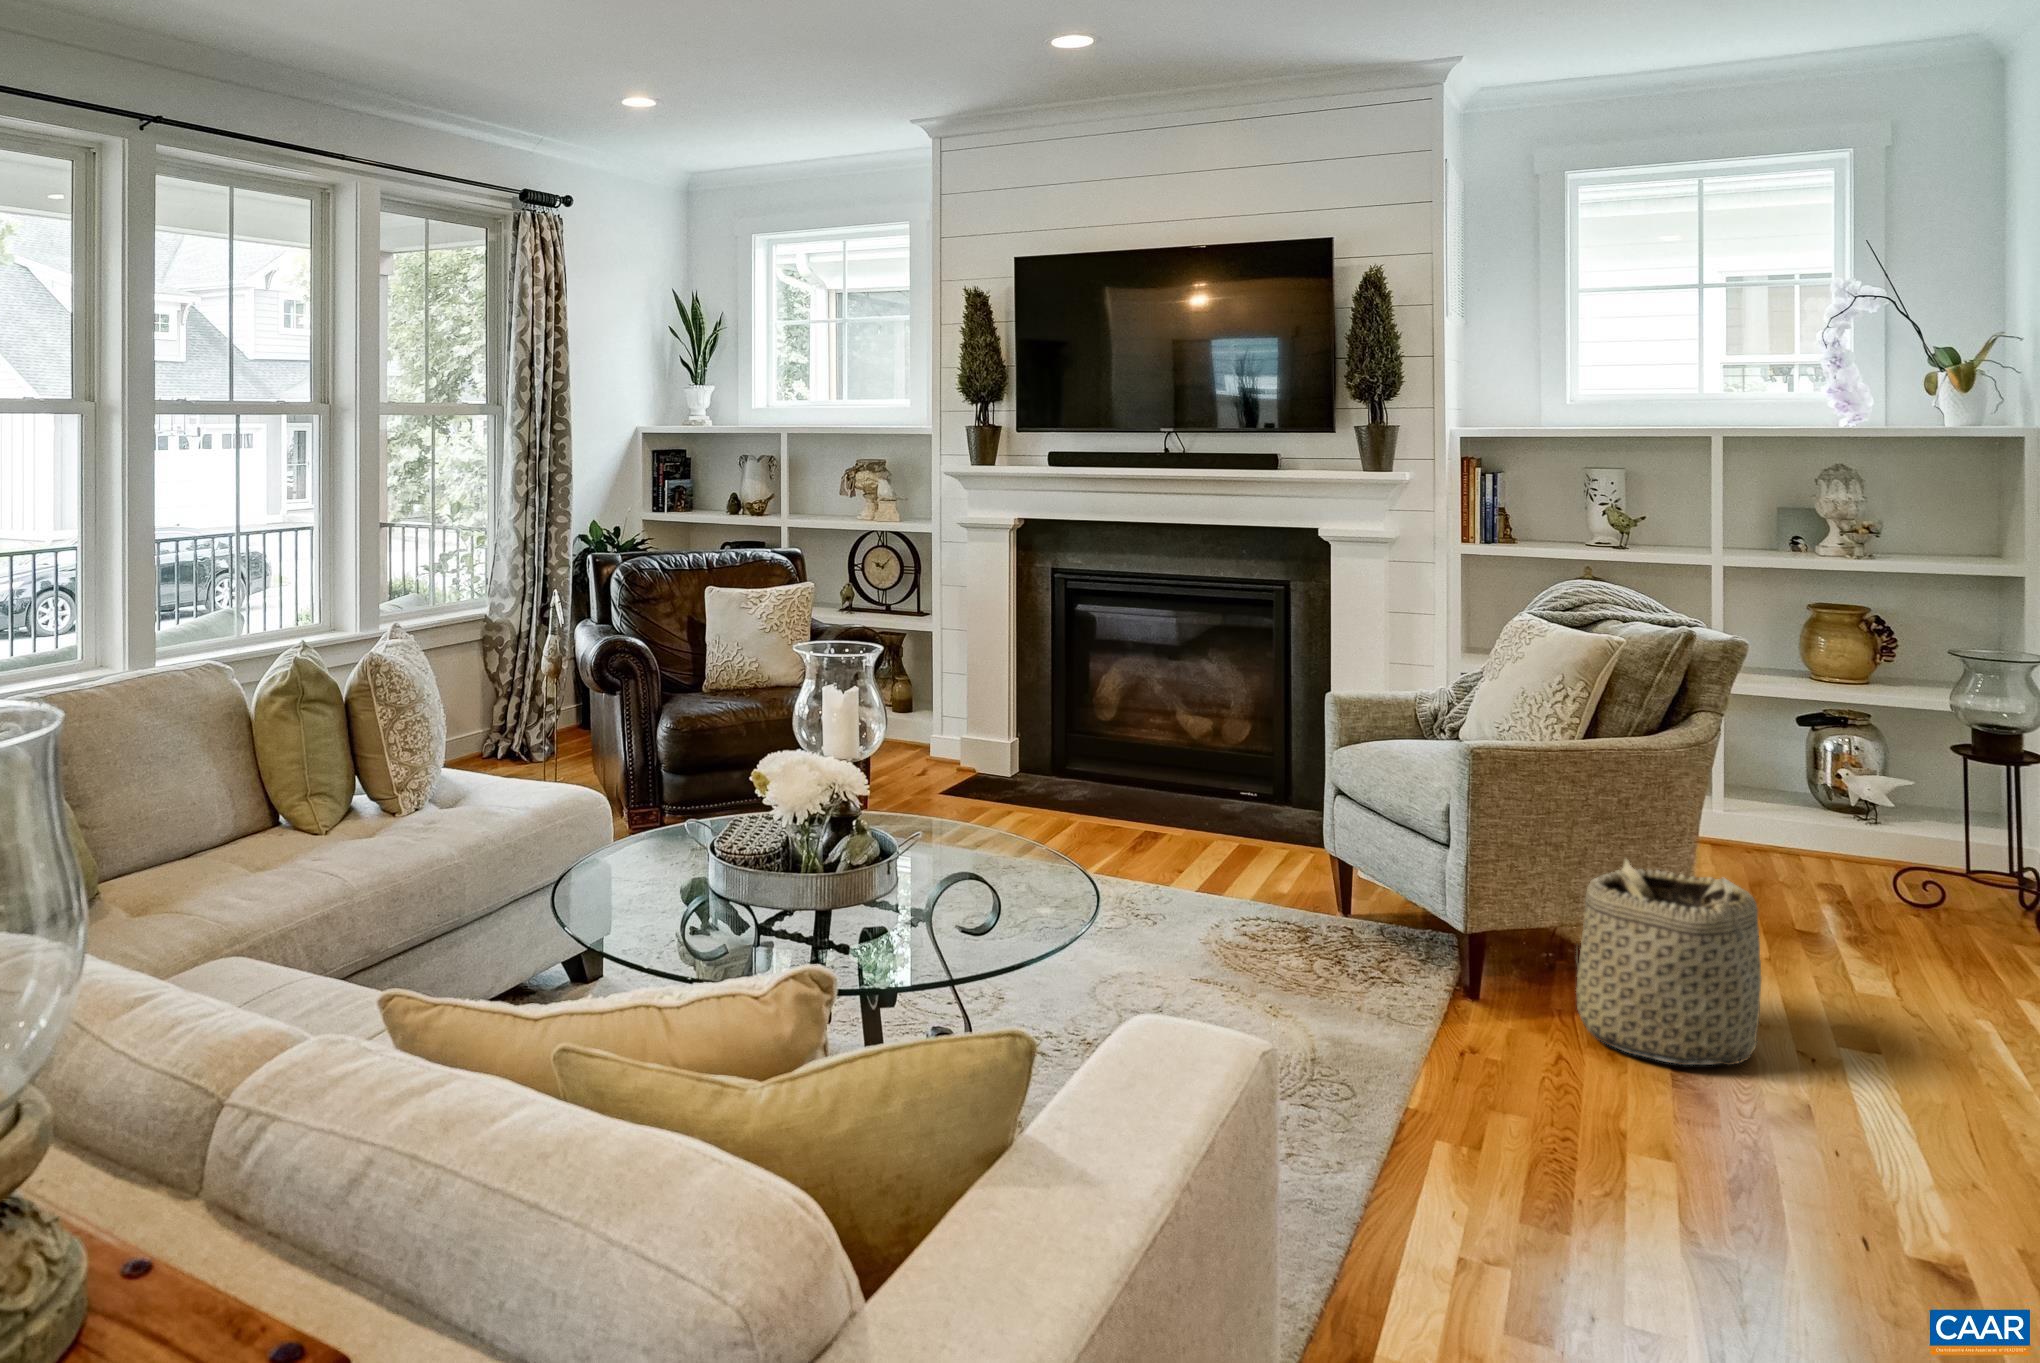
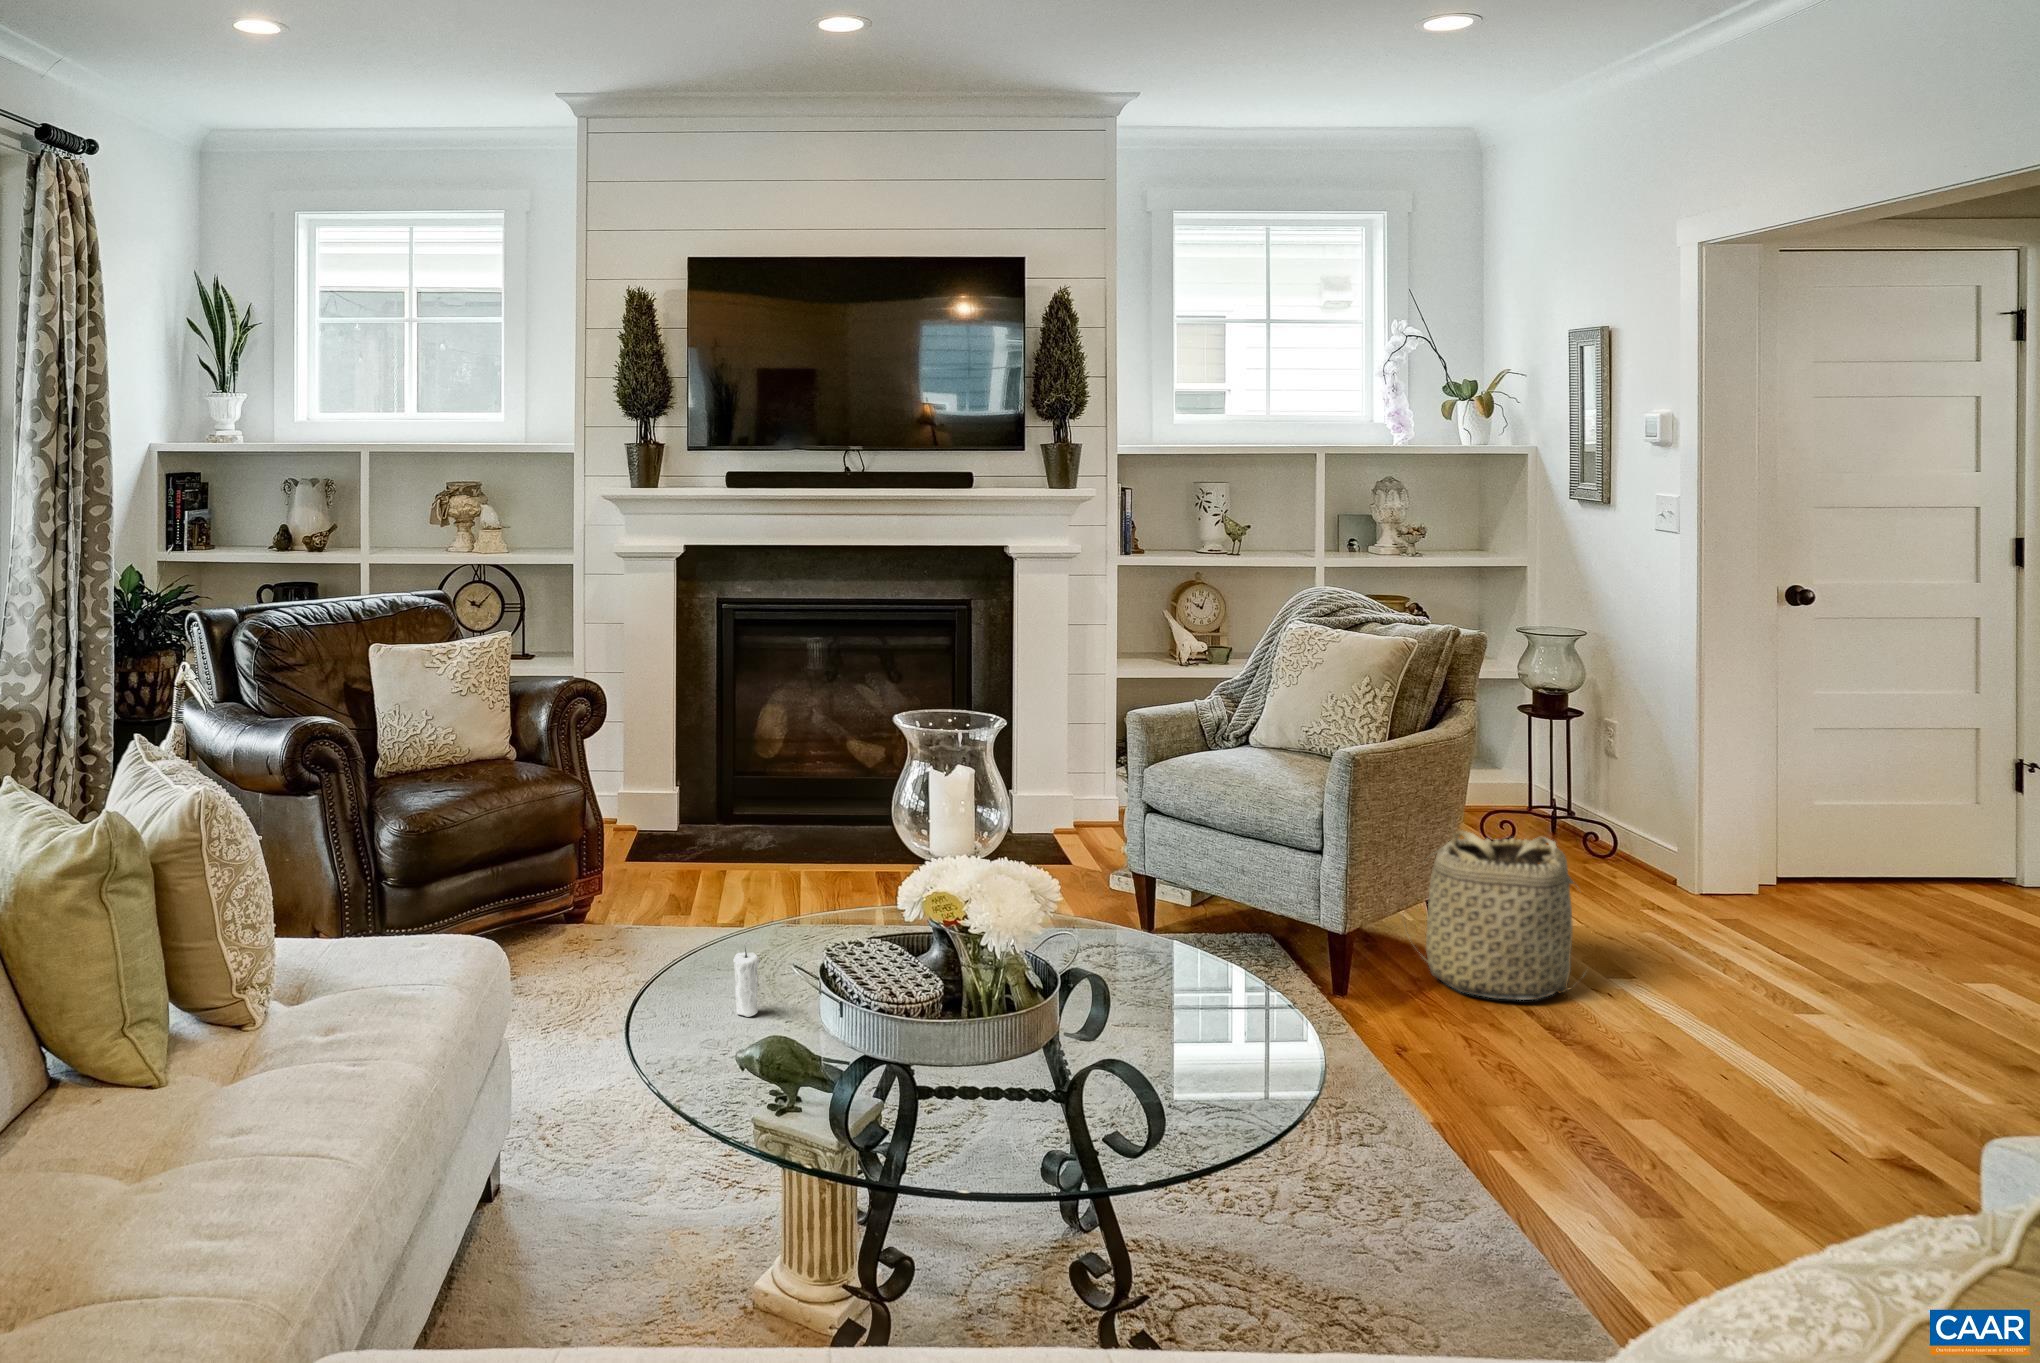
candle: none [604,827,626,889] -> present [733,948,760,1017]

